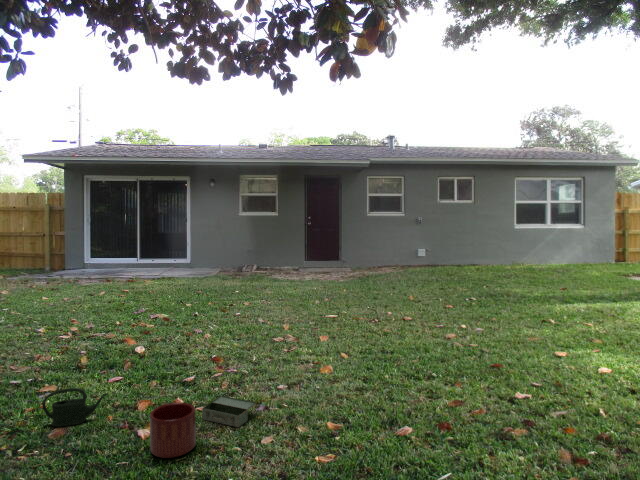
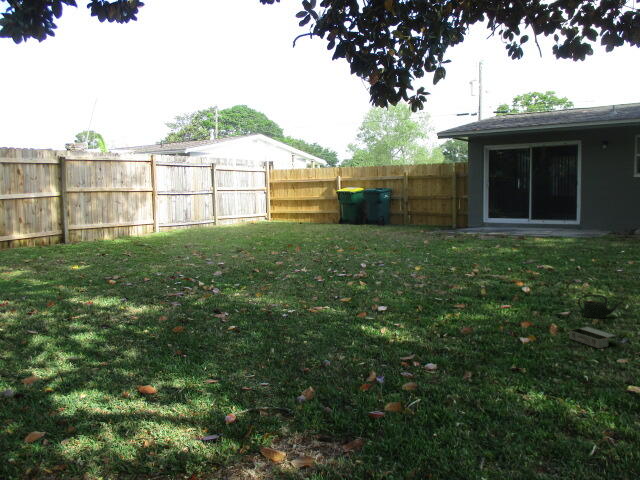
watering can: present [42,388,108,427] -> present [578,295,623,318]
planter: present [150,403,196,458] -> none [528,319,561,353]

